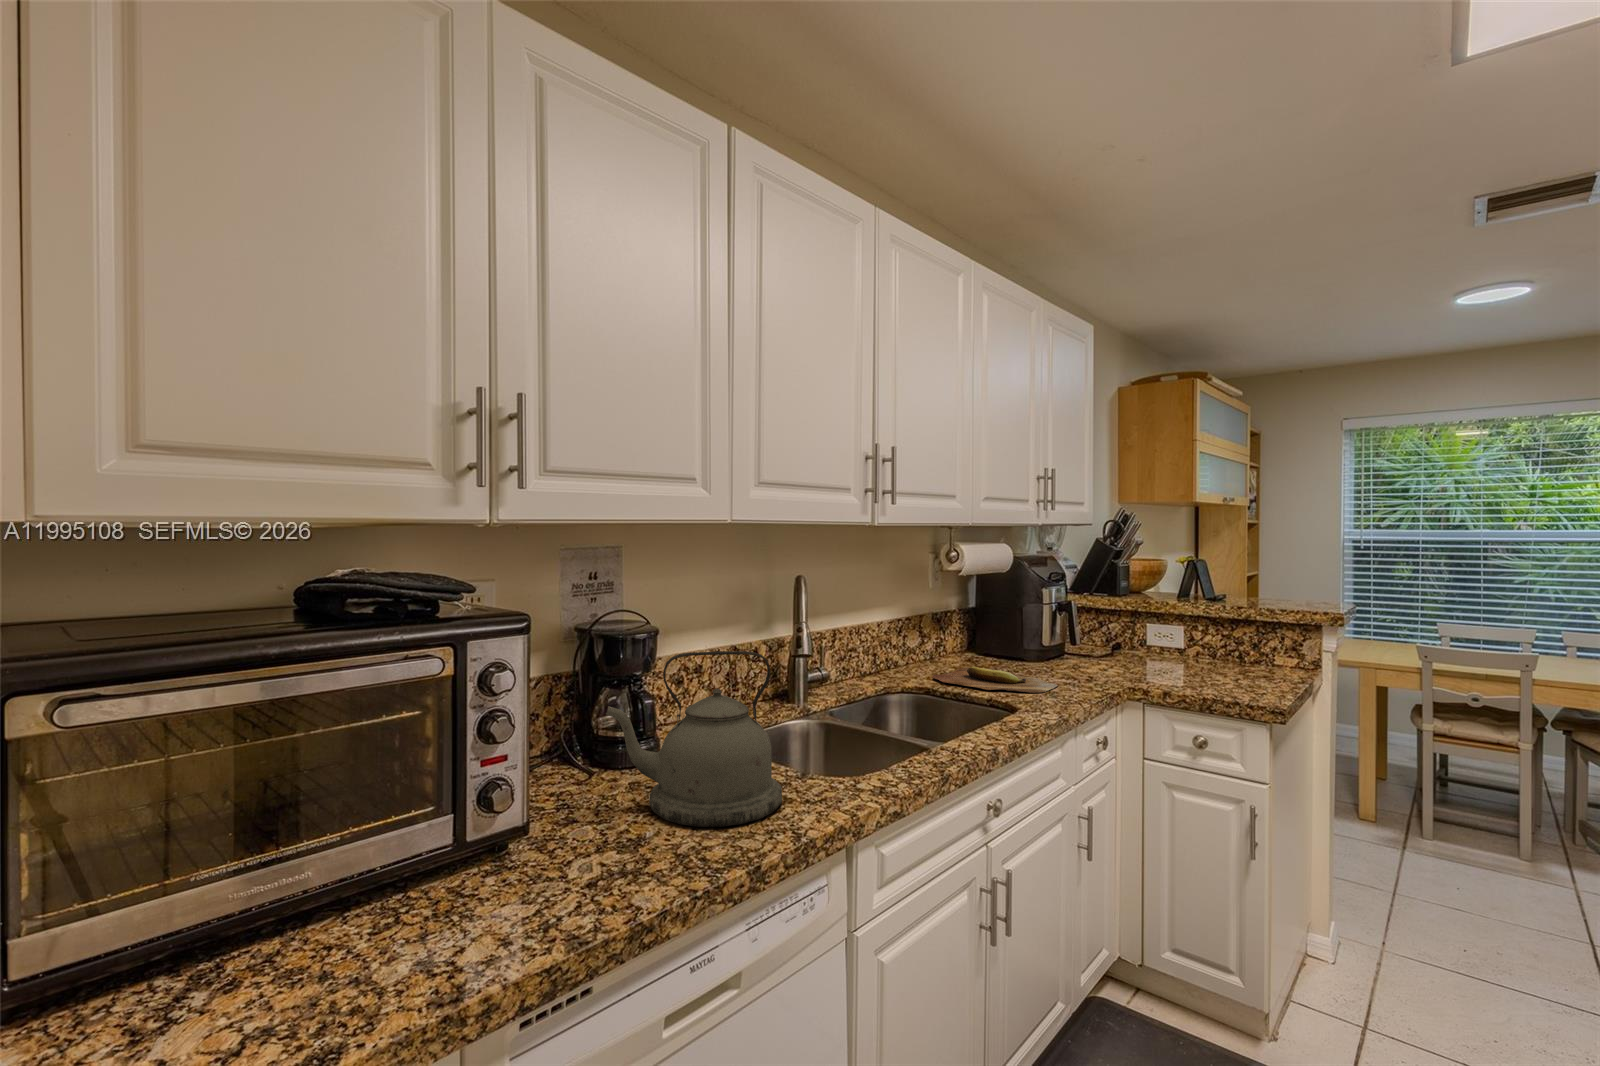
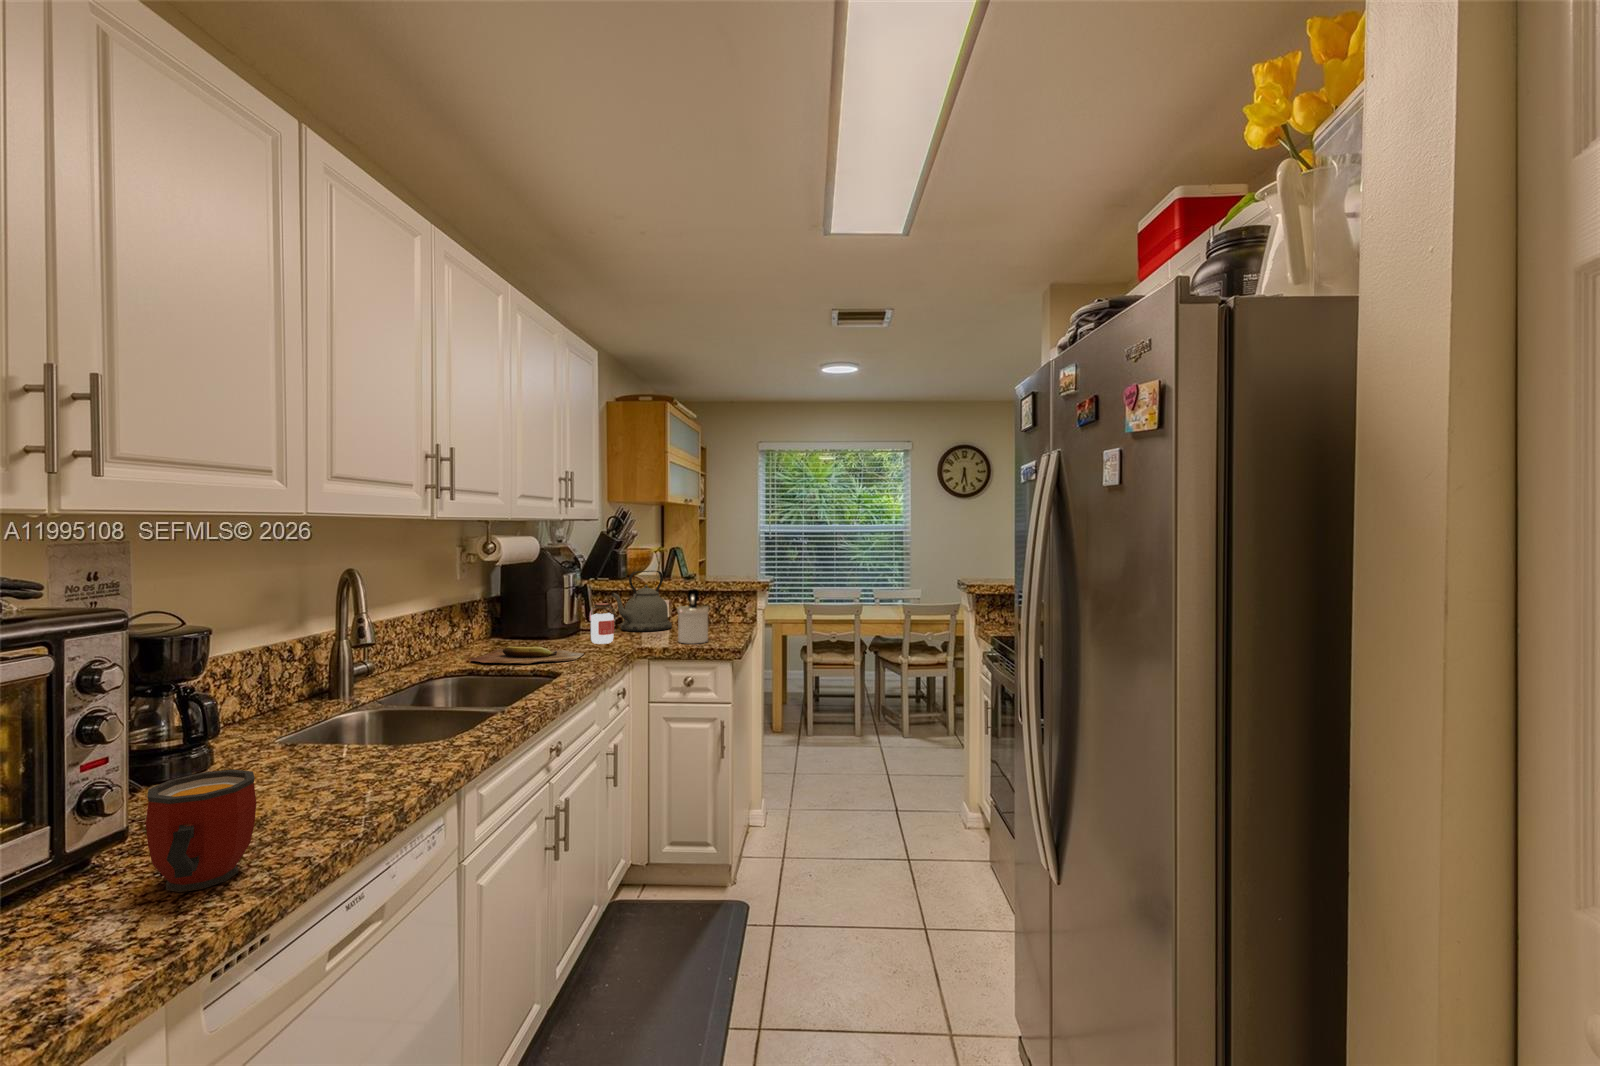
soap dispenser: none [1187,617,1236,691] -> present [677,589,709,644]
jar: none [1070,625,1102,676] -> present [590,603,614,644]
kettle: present [606,651,782,827] -> present [612,571,672,631]
mug: none [493,787,599,917] -> present [146,770,256,892]

